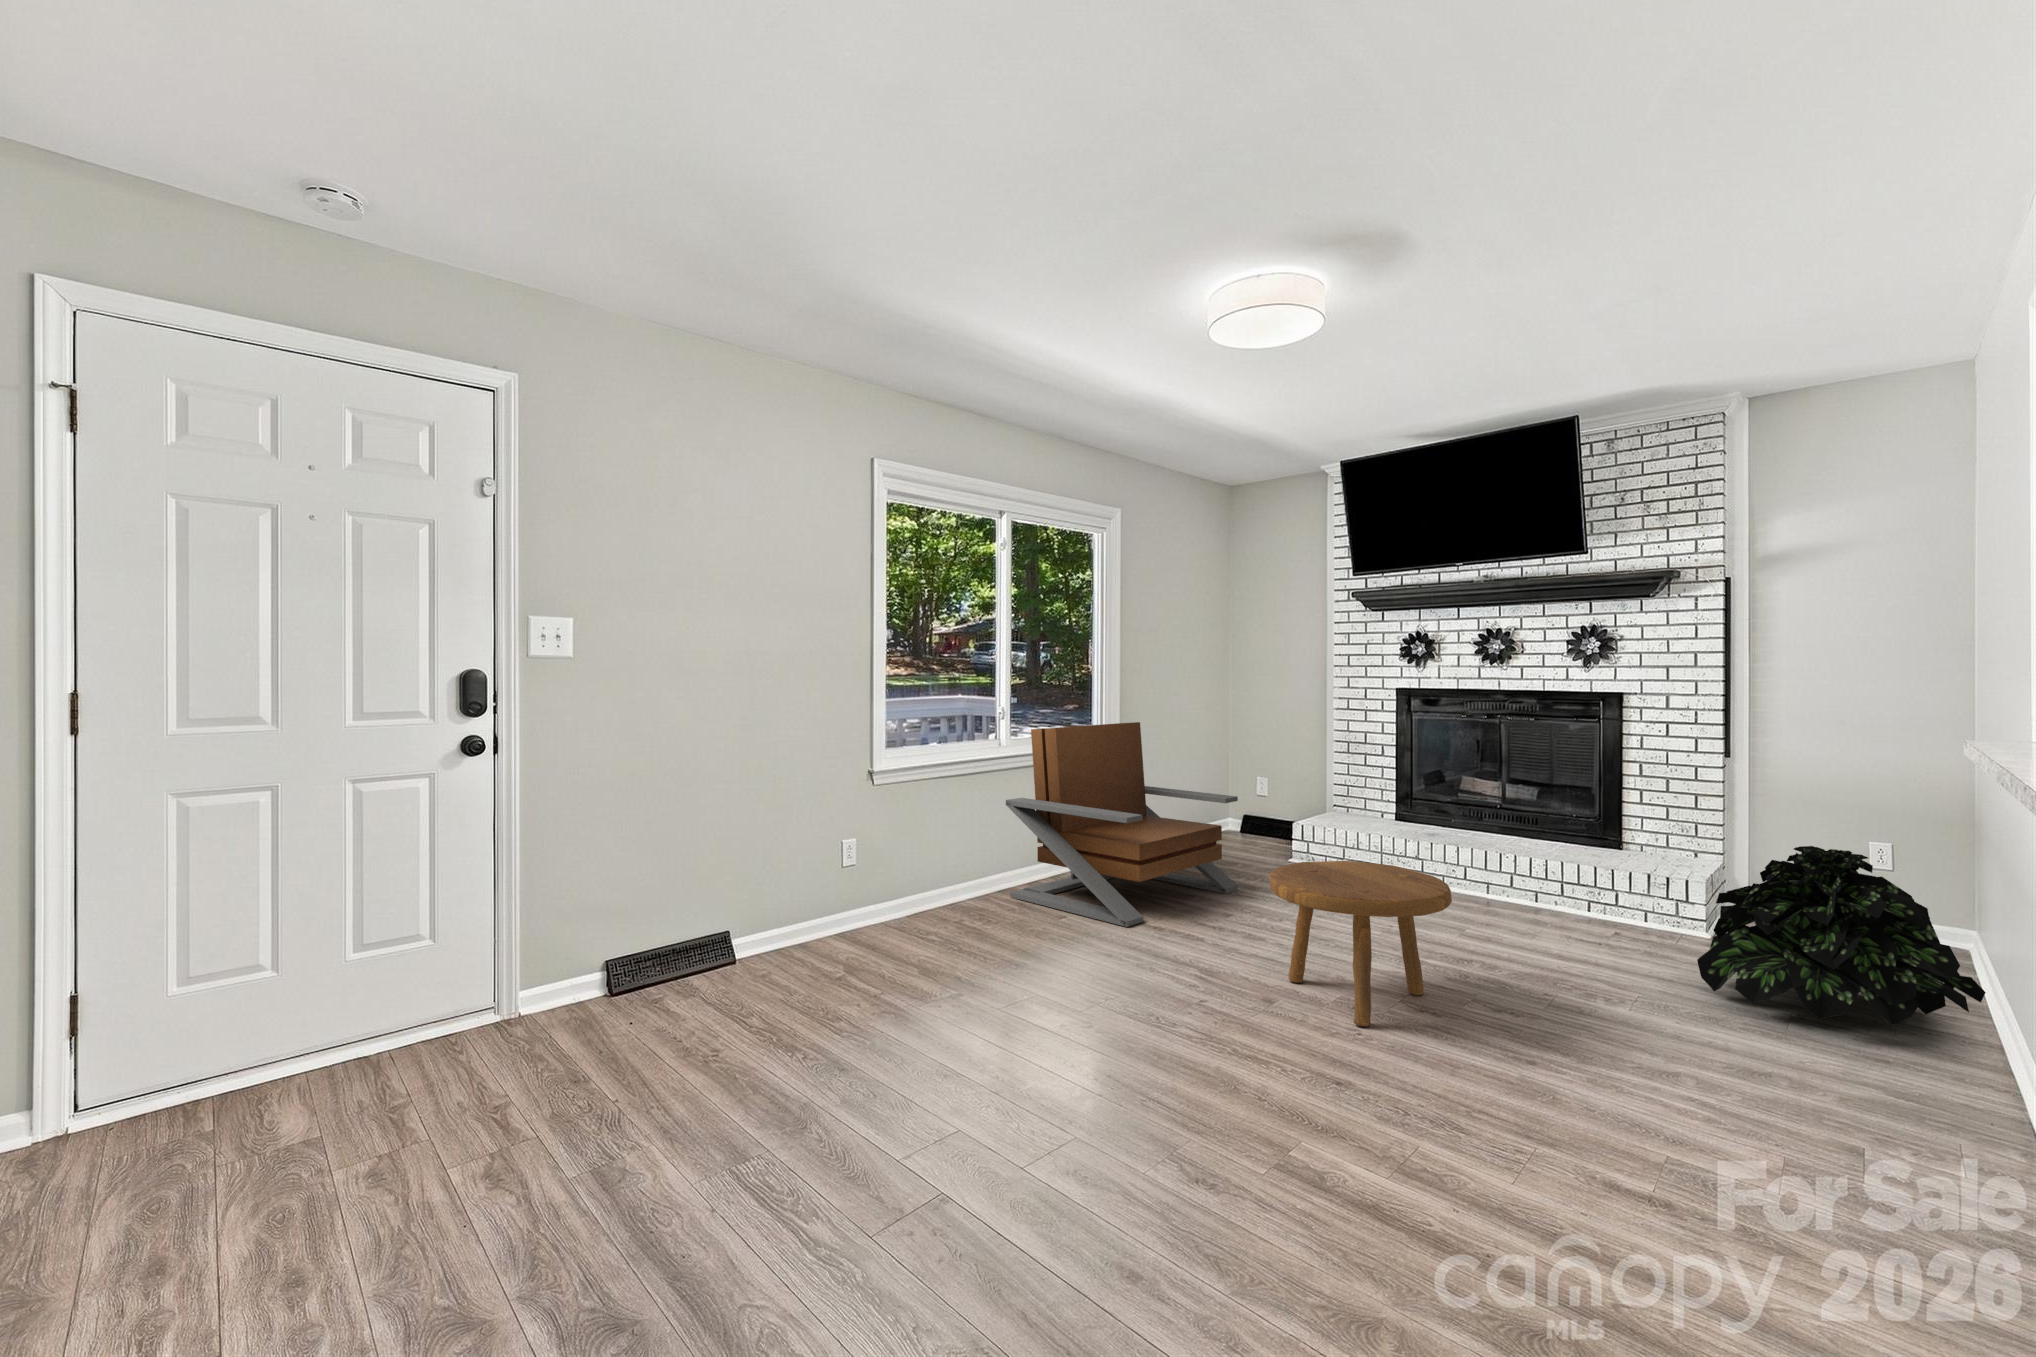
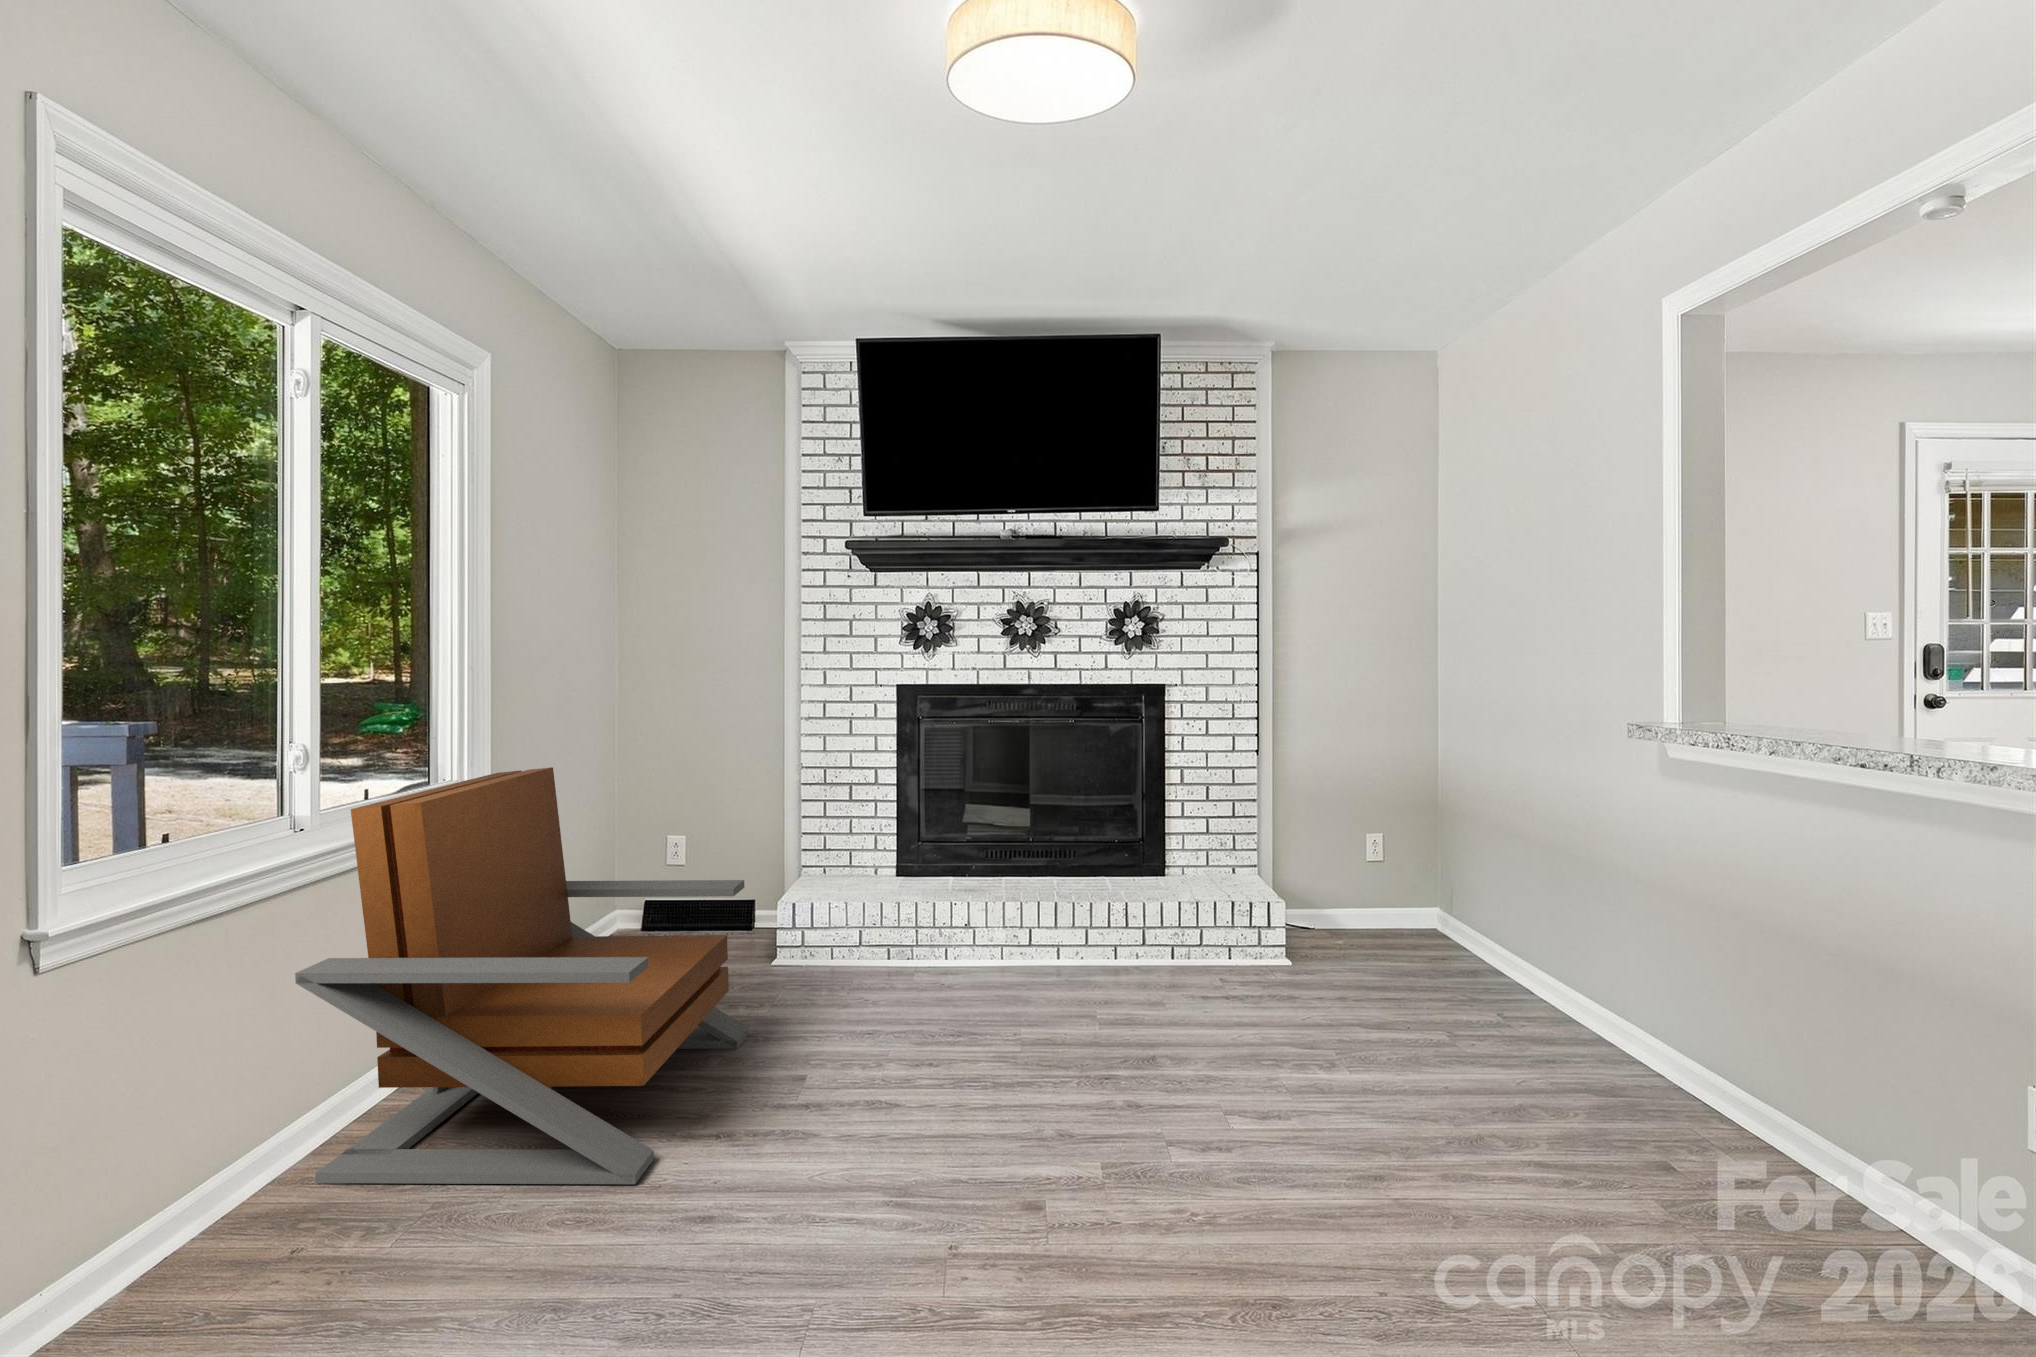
potted plant: present [1697,846,1986,1025] -> none [1366,859,1623,1061]
footstool: present [1269,861,1452,1026] -> none [980,976,1257,1275]

